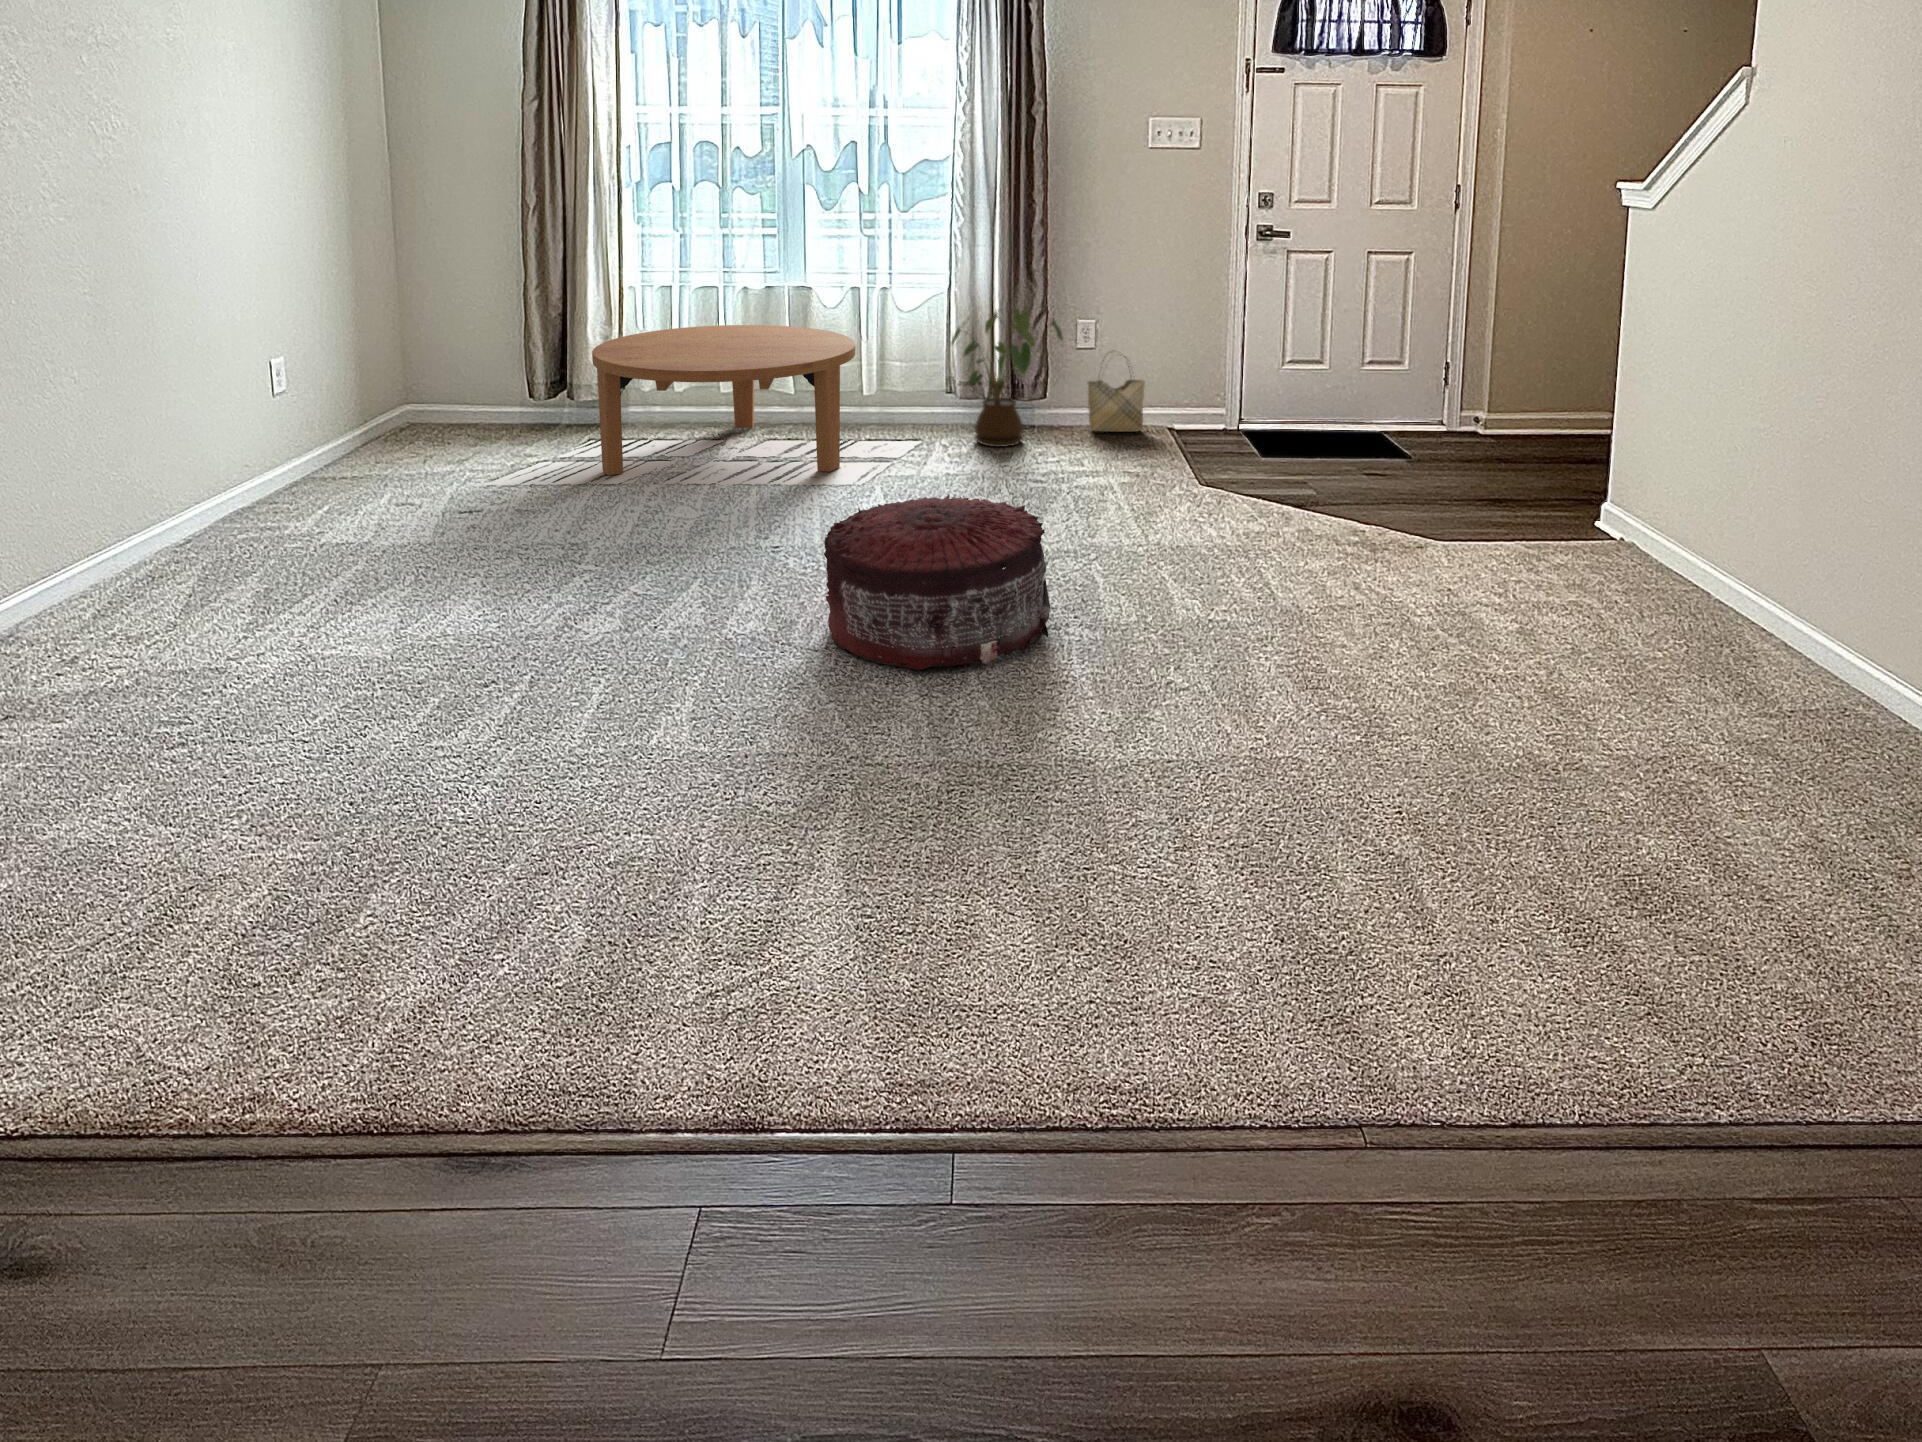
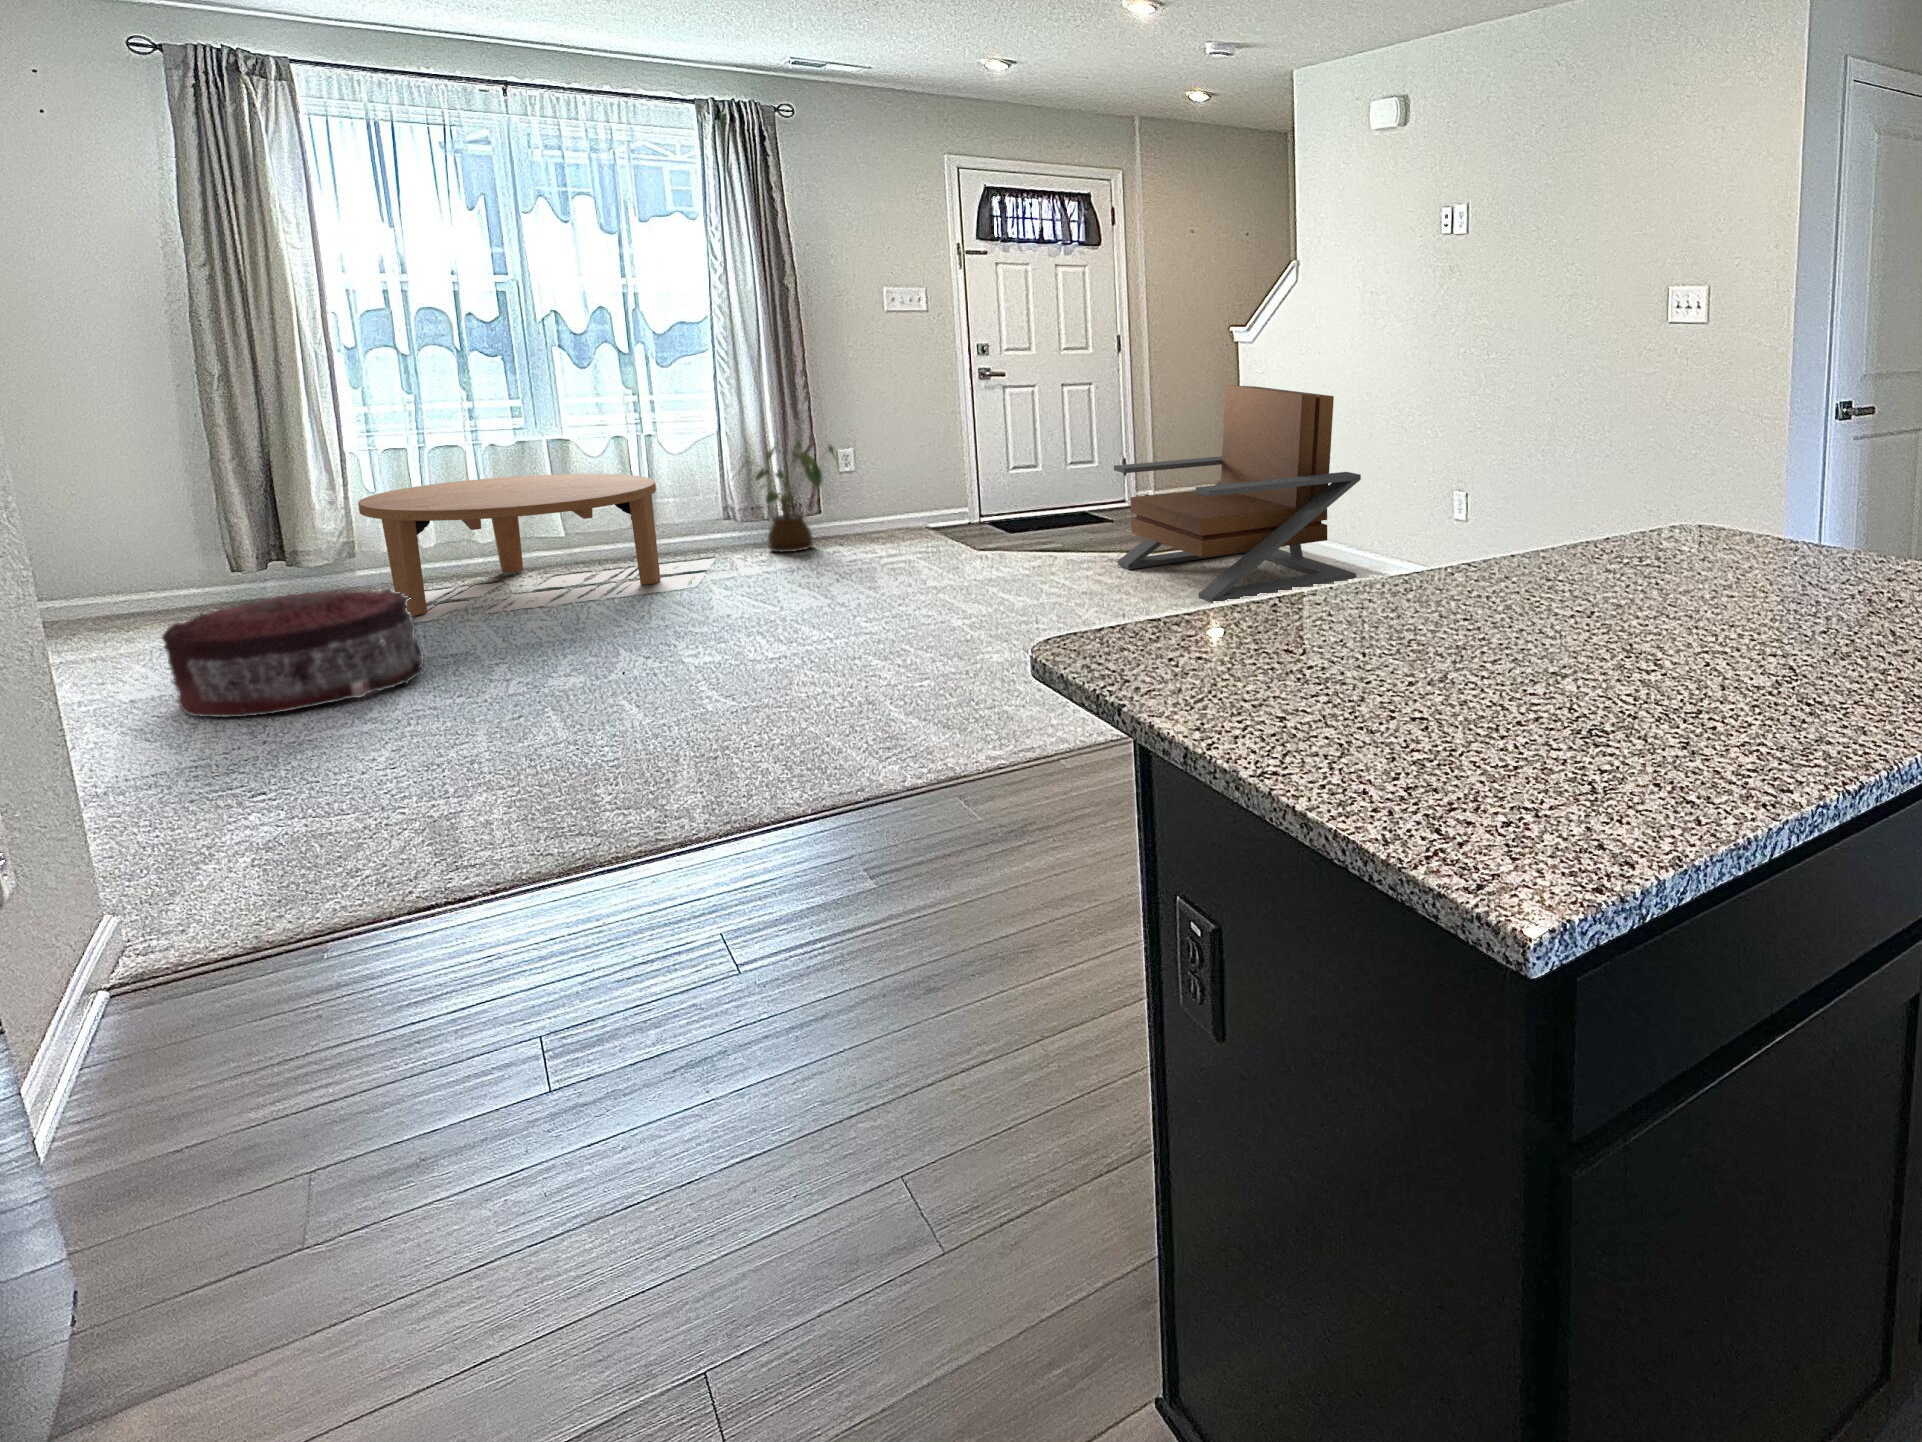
lounge chair: none [1366,284,1855,713] -> present [1114,385,1361,603]
woven basket: present [1087,356,1145,432] -> none [858,470,909,533]
pouf: present [824,494,1050,670] -> present [162,589,423,718]

